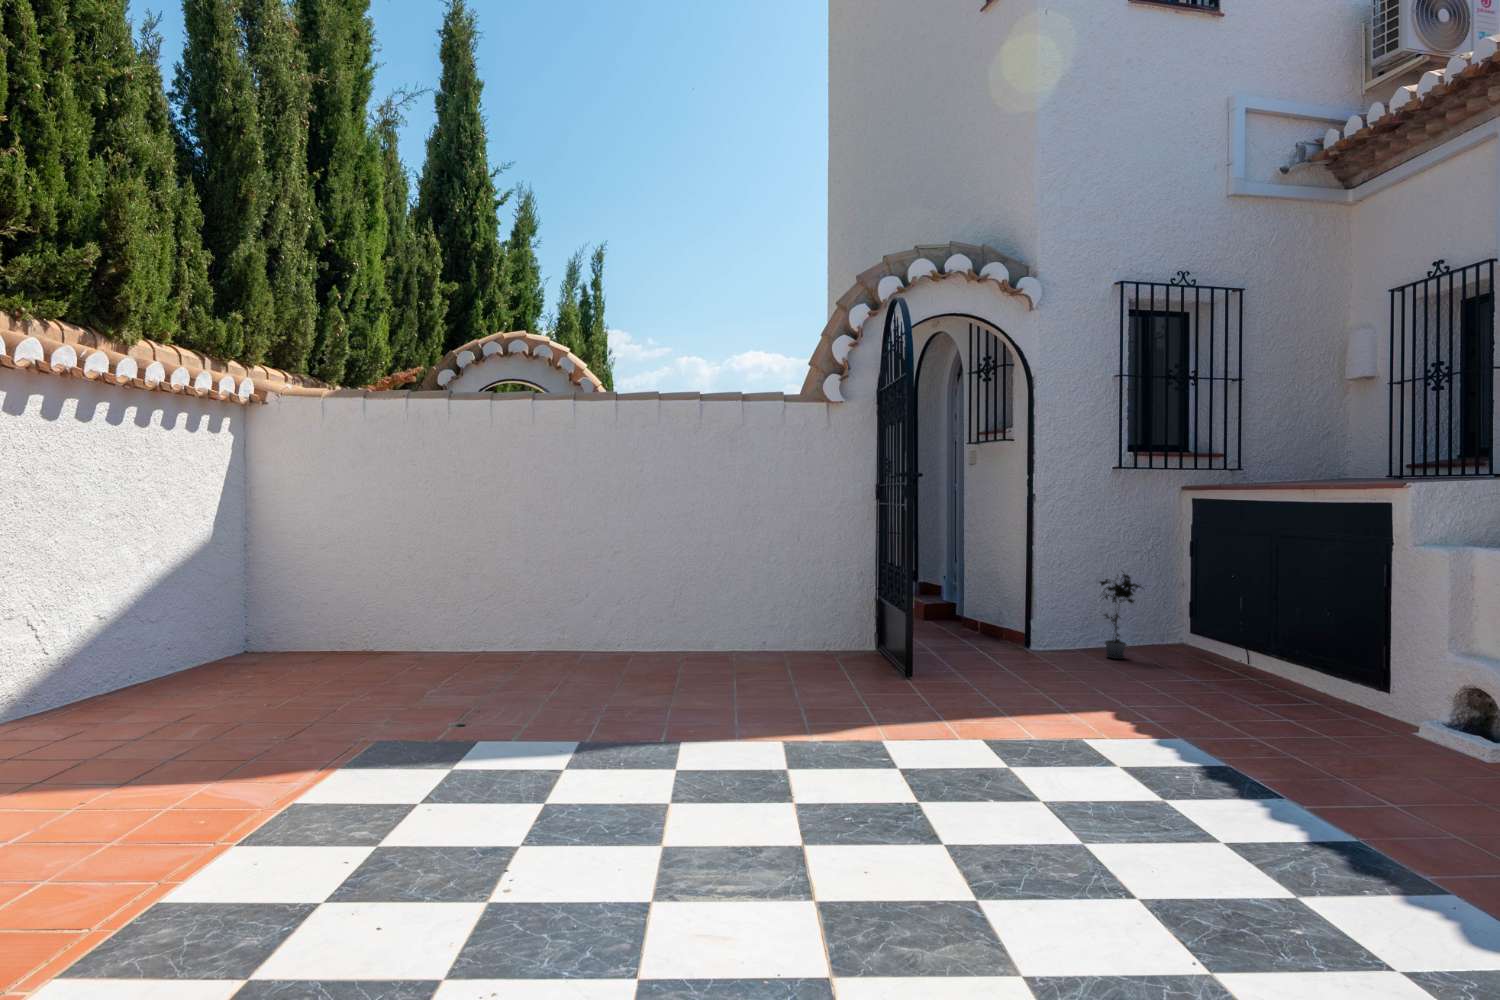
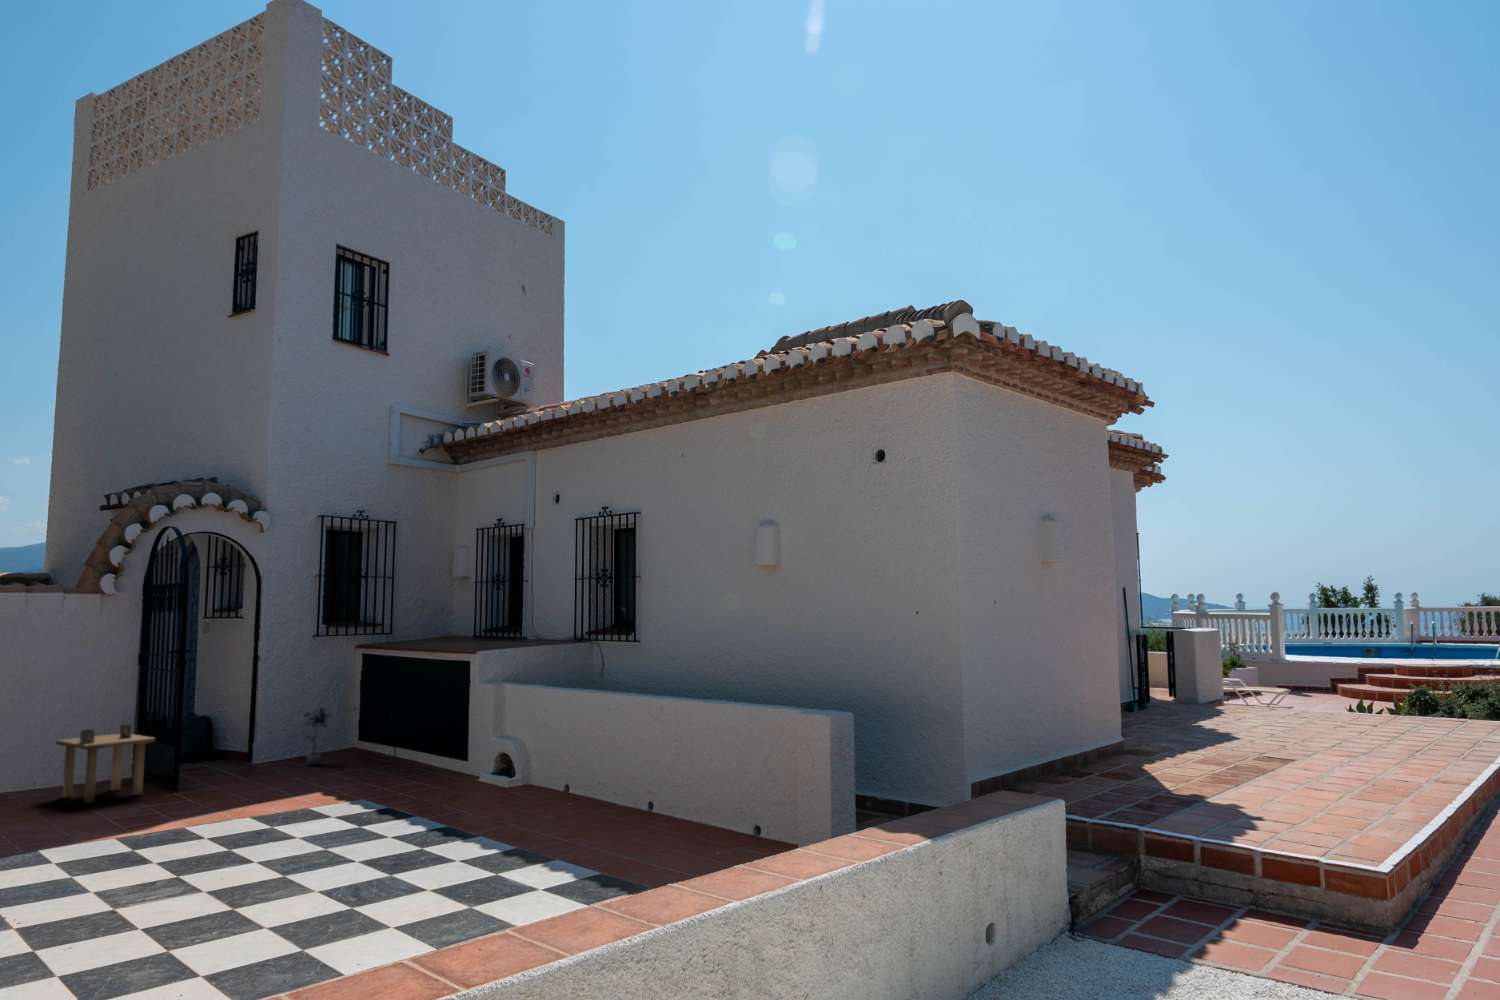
side table: none [786,573,888,670] -> present [56,724,155,803]

